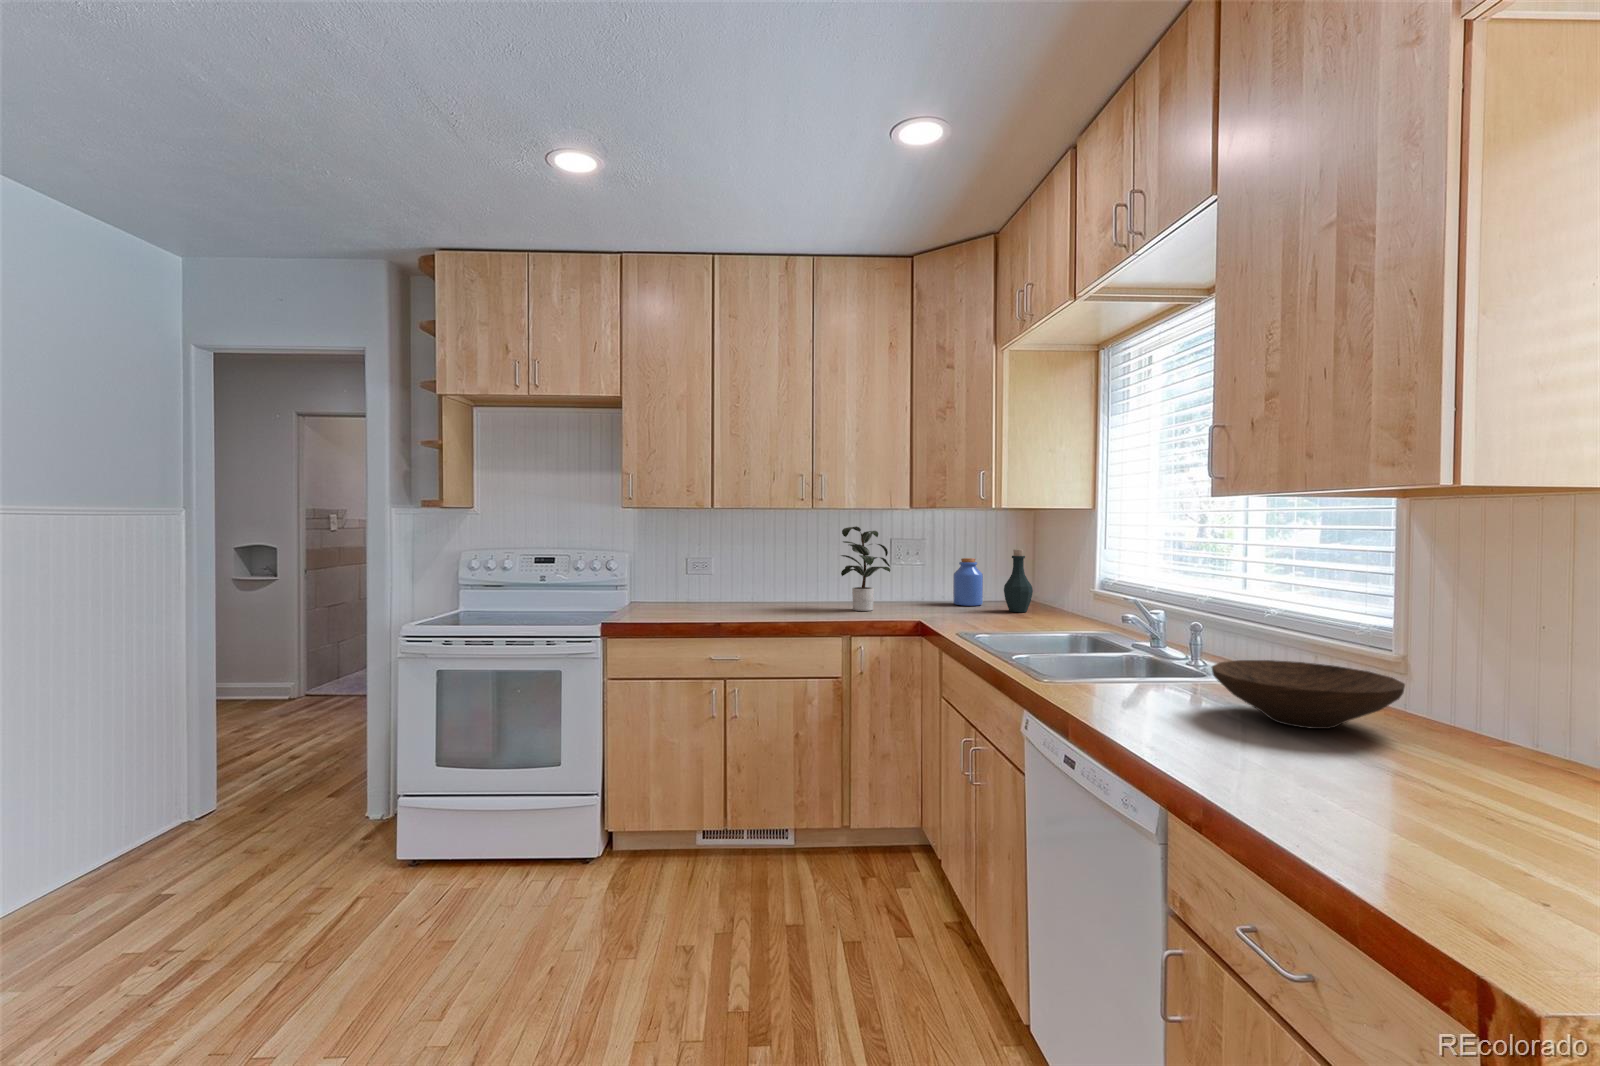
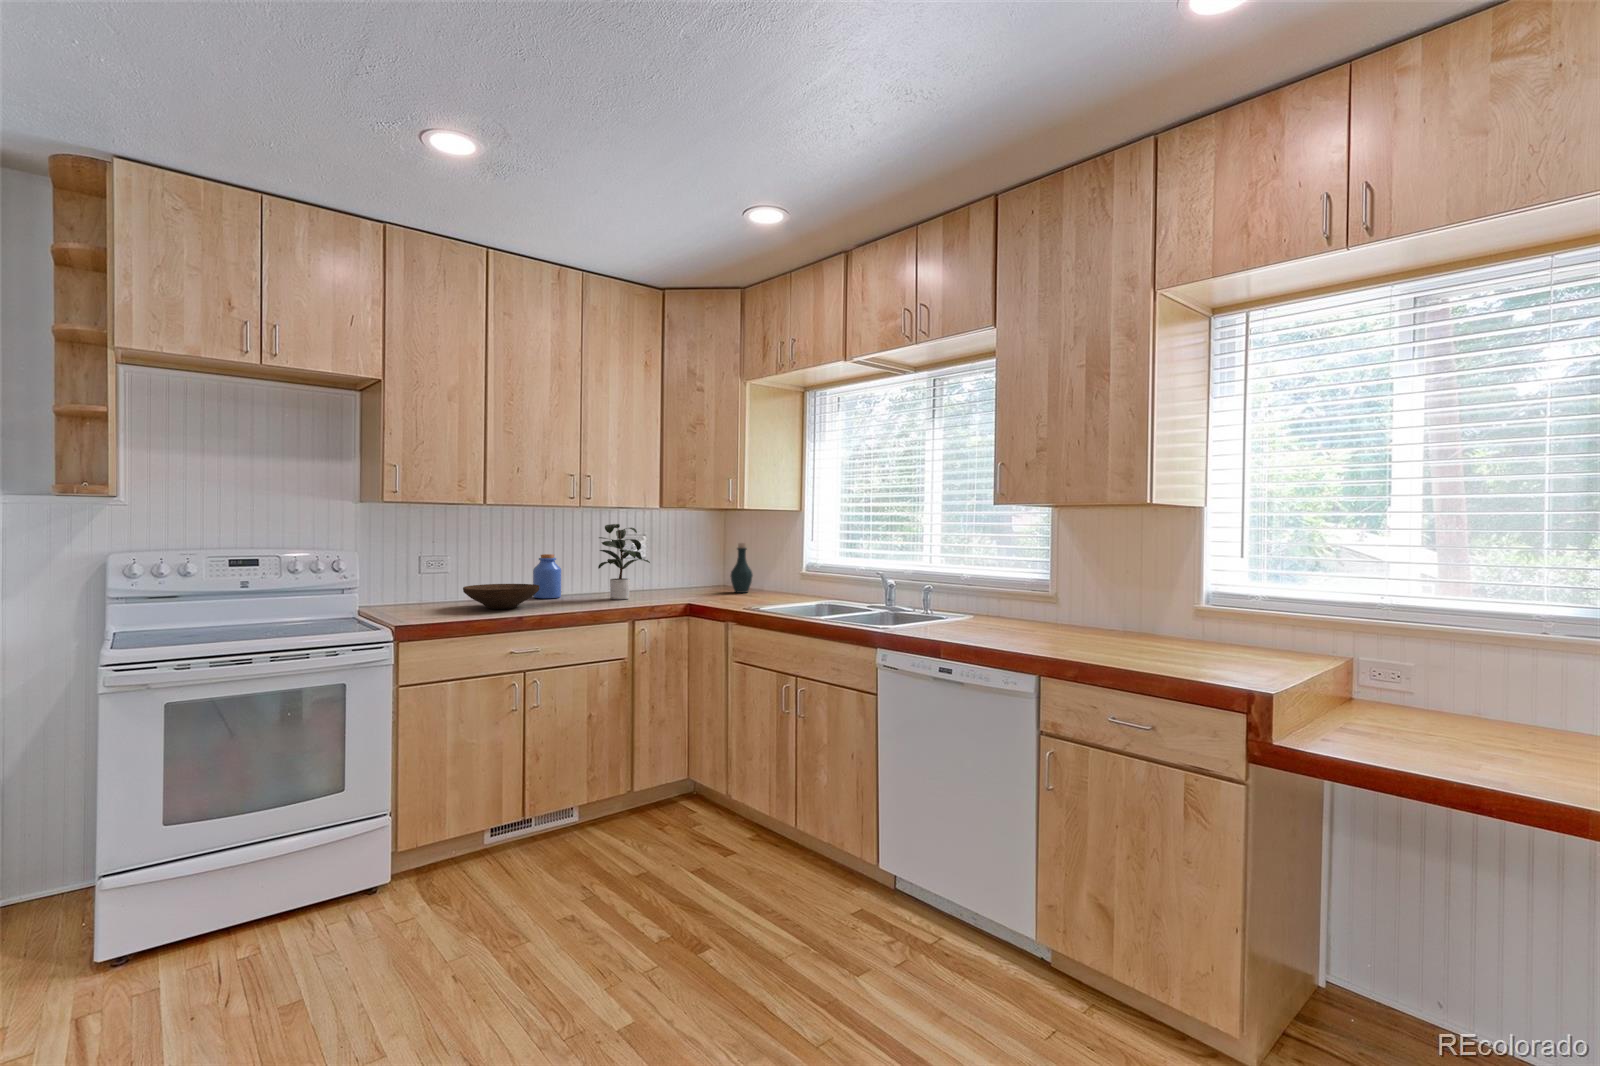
jar: present [953,558,983,606] -> present [533,554,561,599]
wooden bowl: present [1212,660,1405,729] -> present [463,584,539,609]

